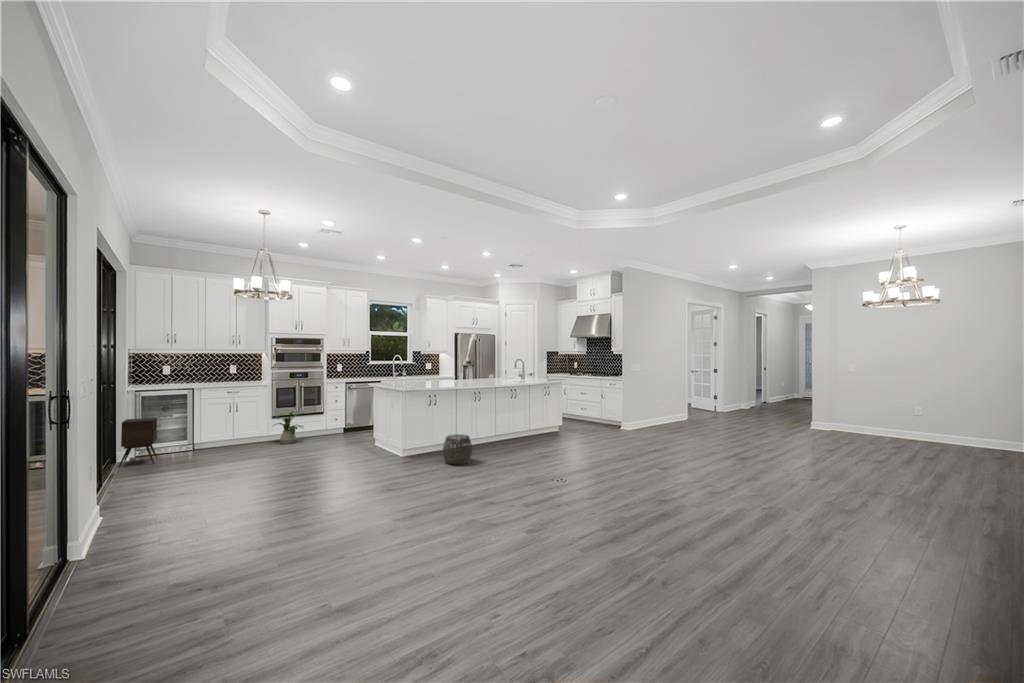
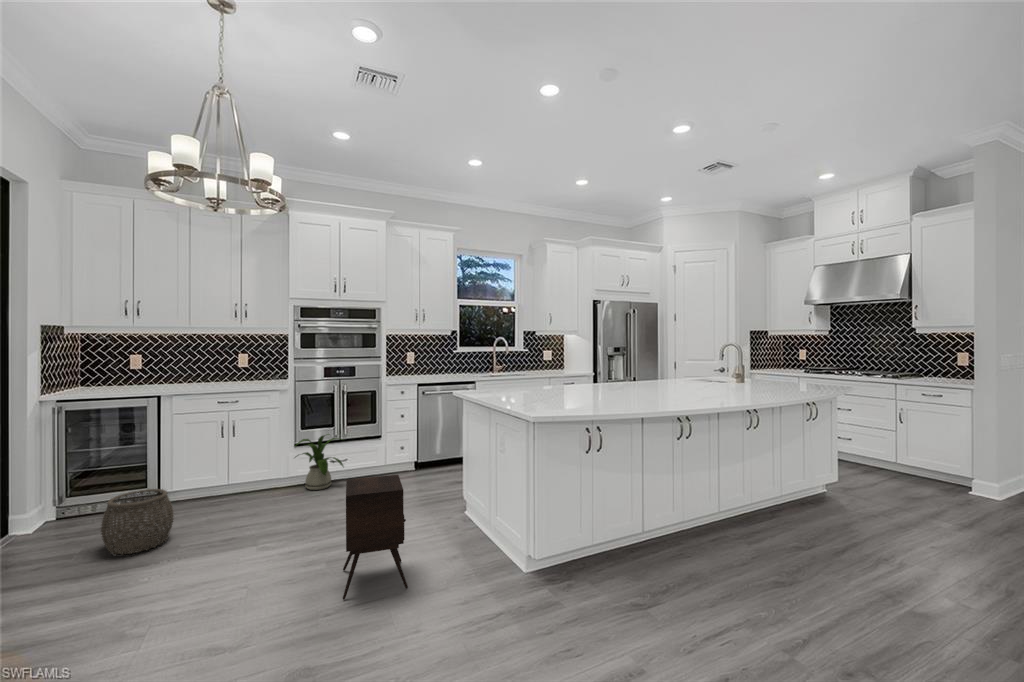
side table: present [119,418,158,467] -> present [343,475,408,600]
woven basket: present [443,435,472,465] -> present [101,489,174,555]

